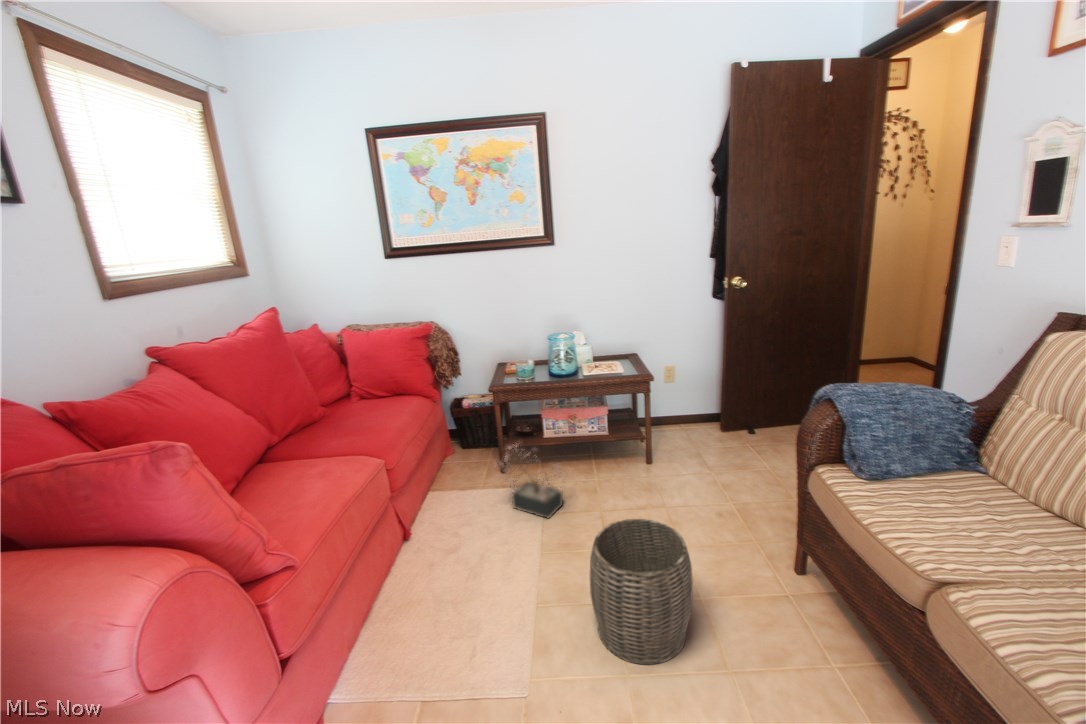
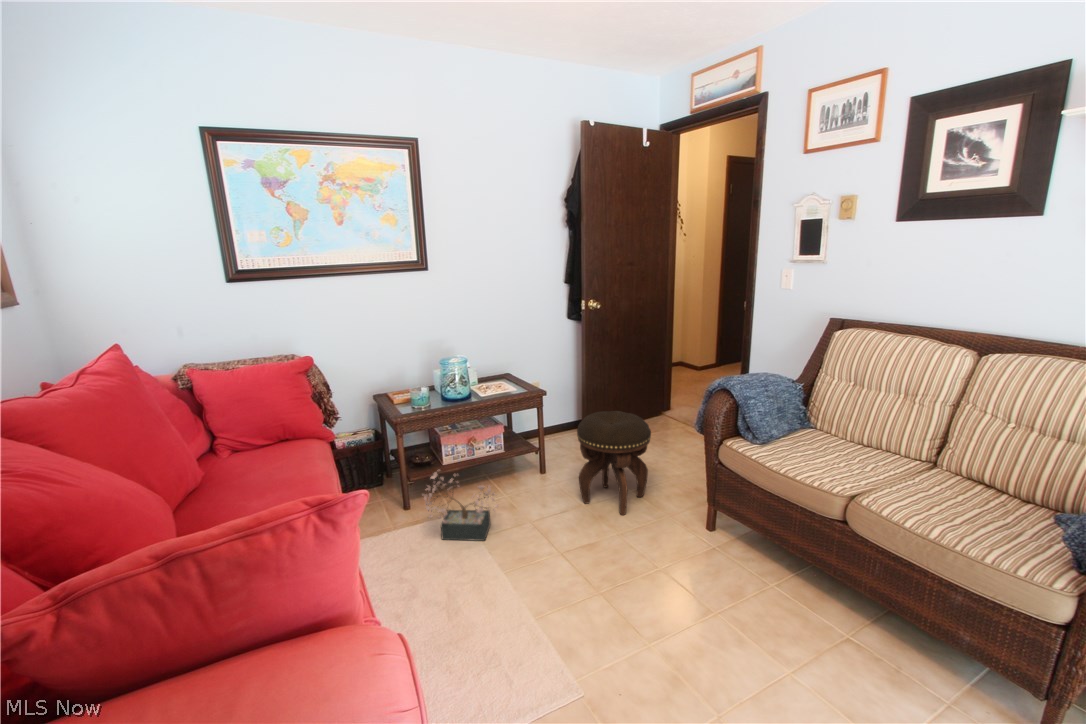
footstool: none [664,408,754,529] -> present [577,411,651,515]
woven basket: present [590,519,693,665] -> none [586,510,677,639]

